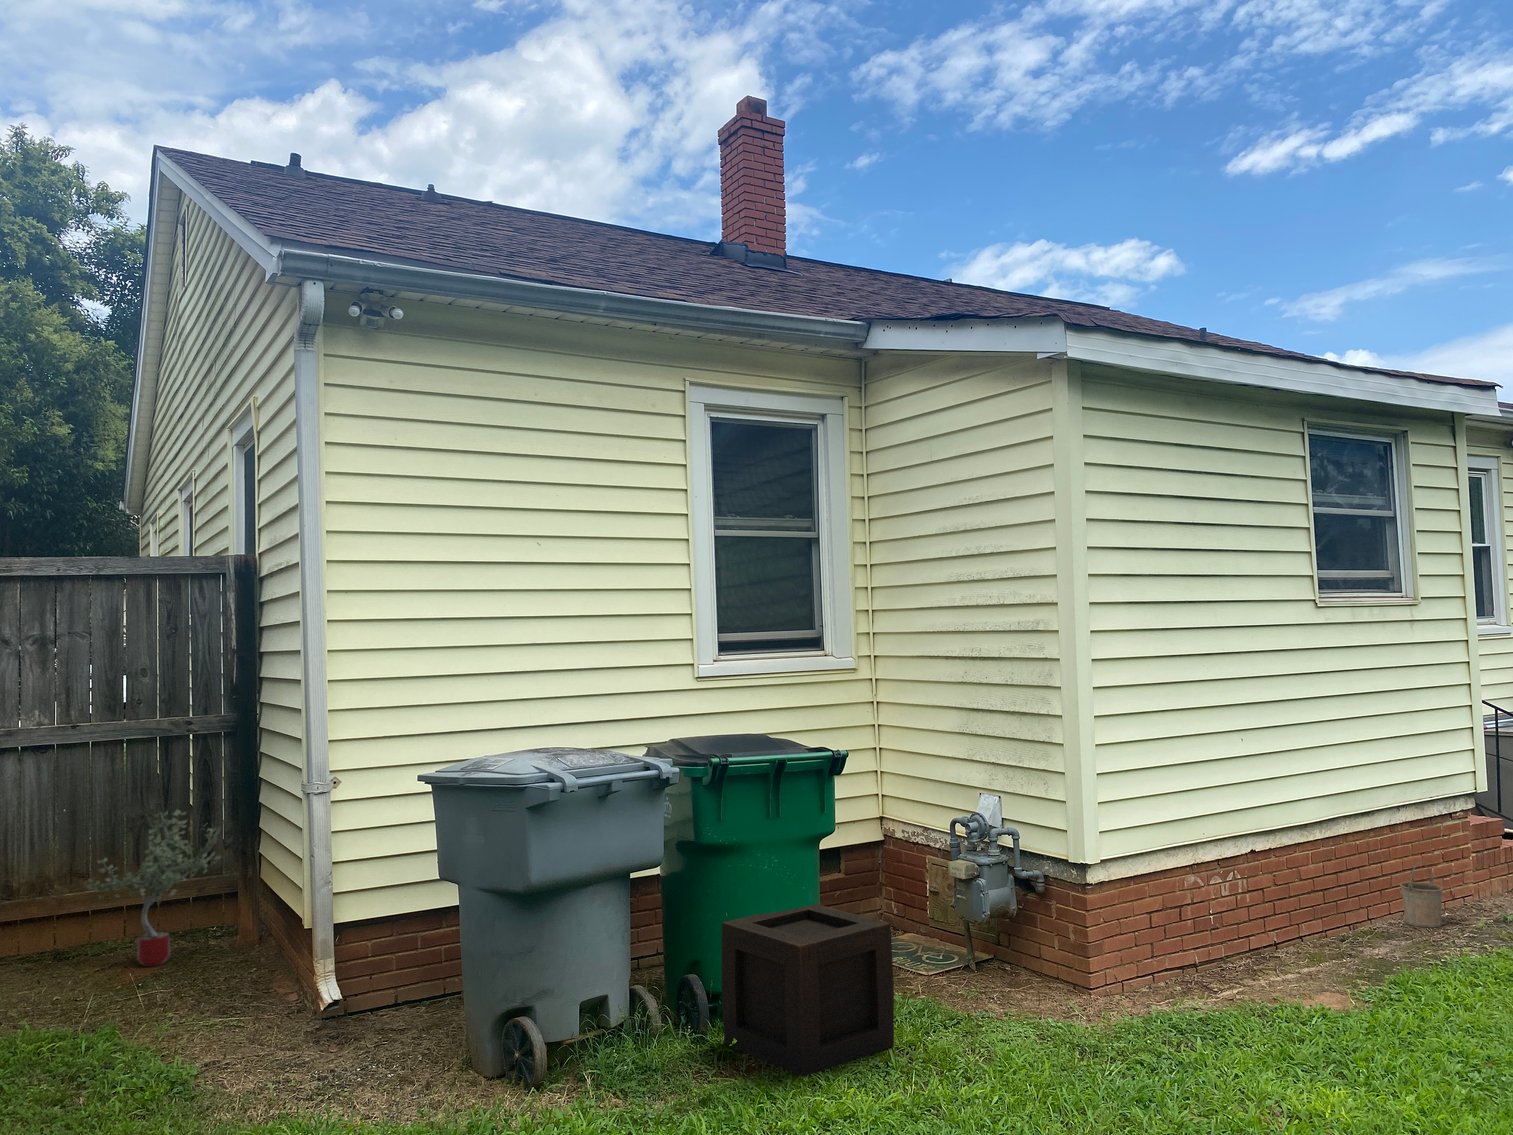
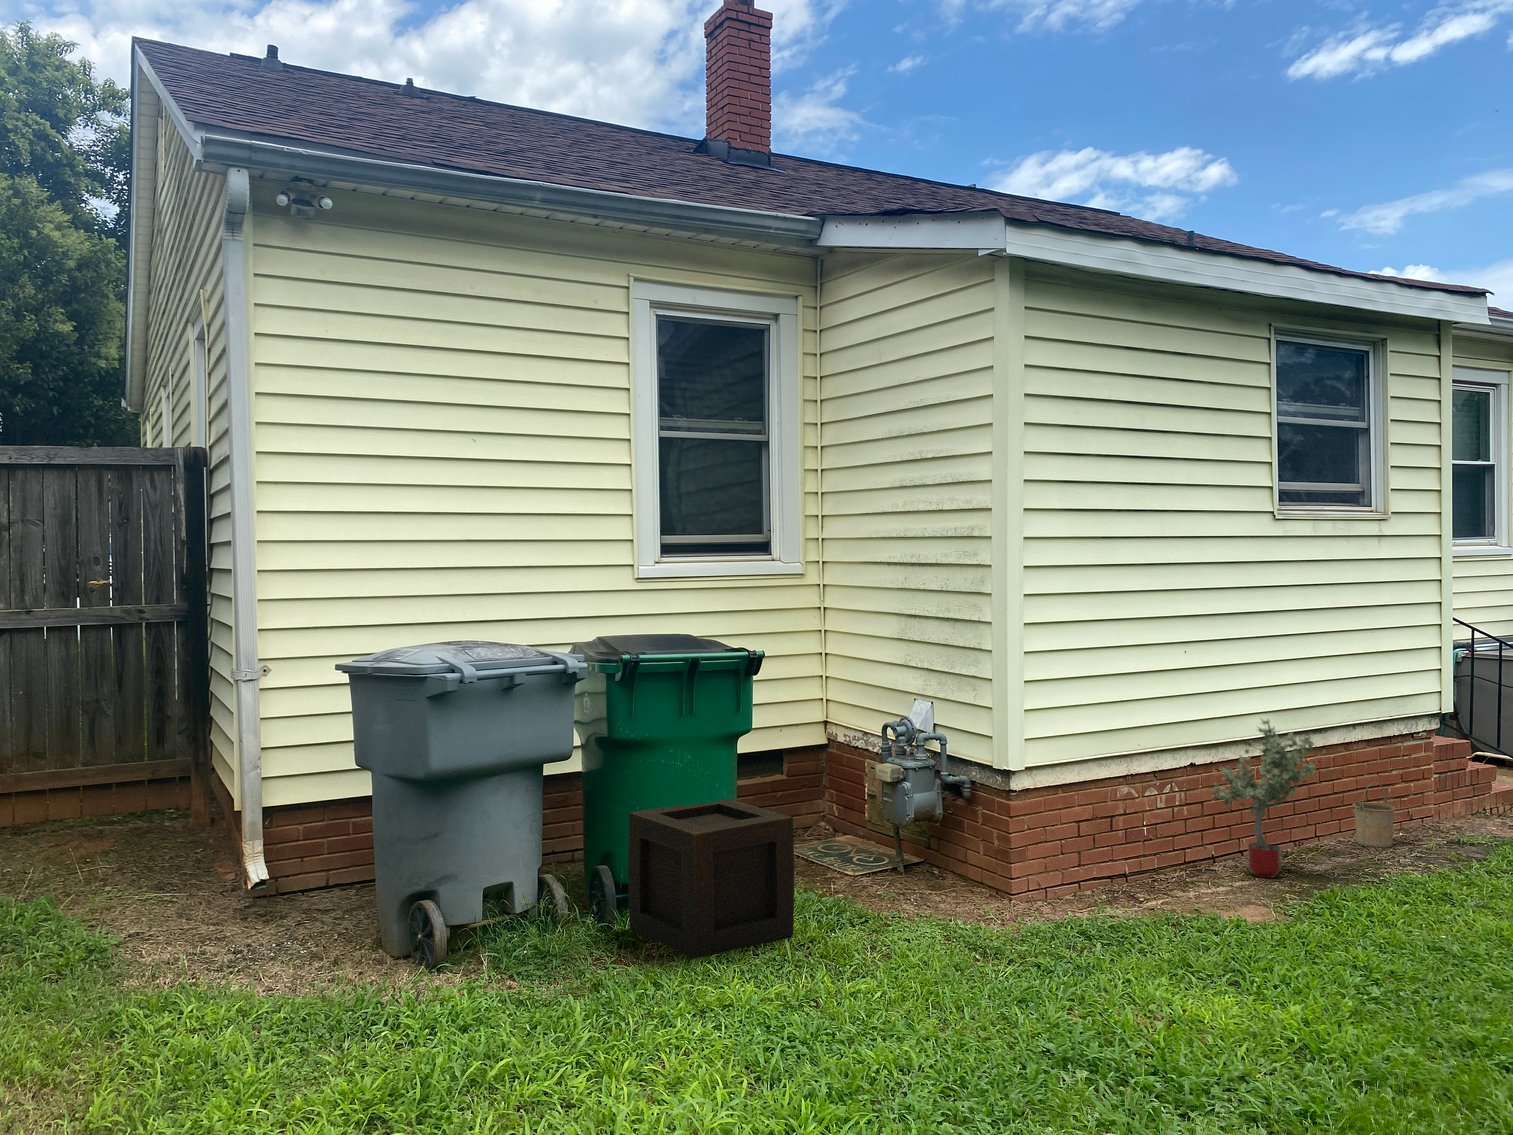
potted tree: present [87,810,221,967] -> present [1212,719,1317,878]

